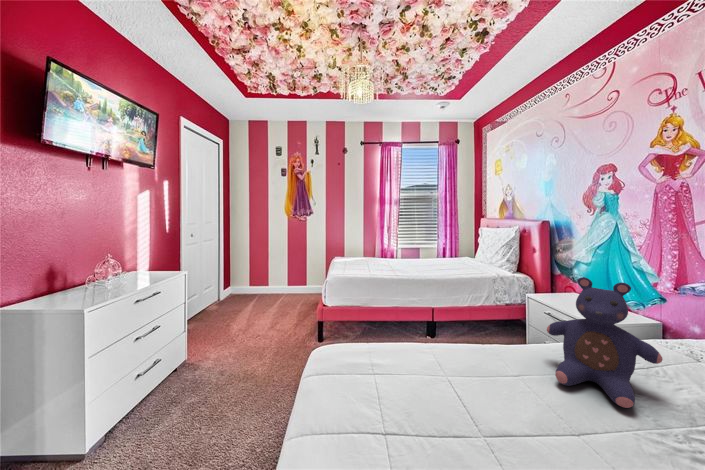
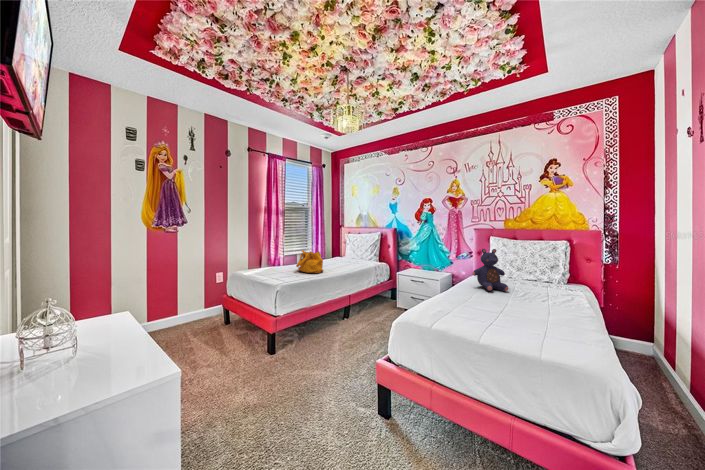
handbag: none [370,243,403,271] -> present [296,250,323,273]

